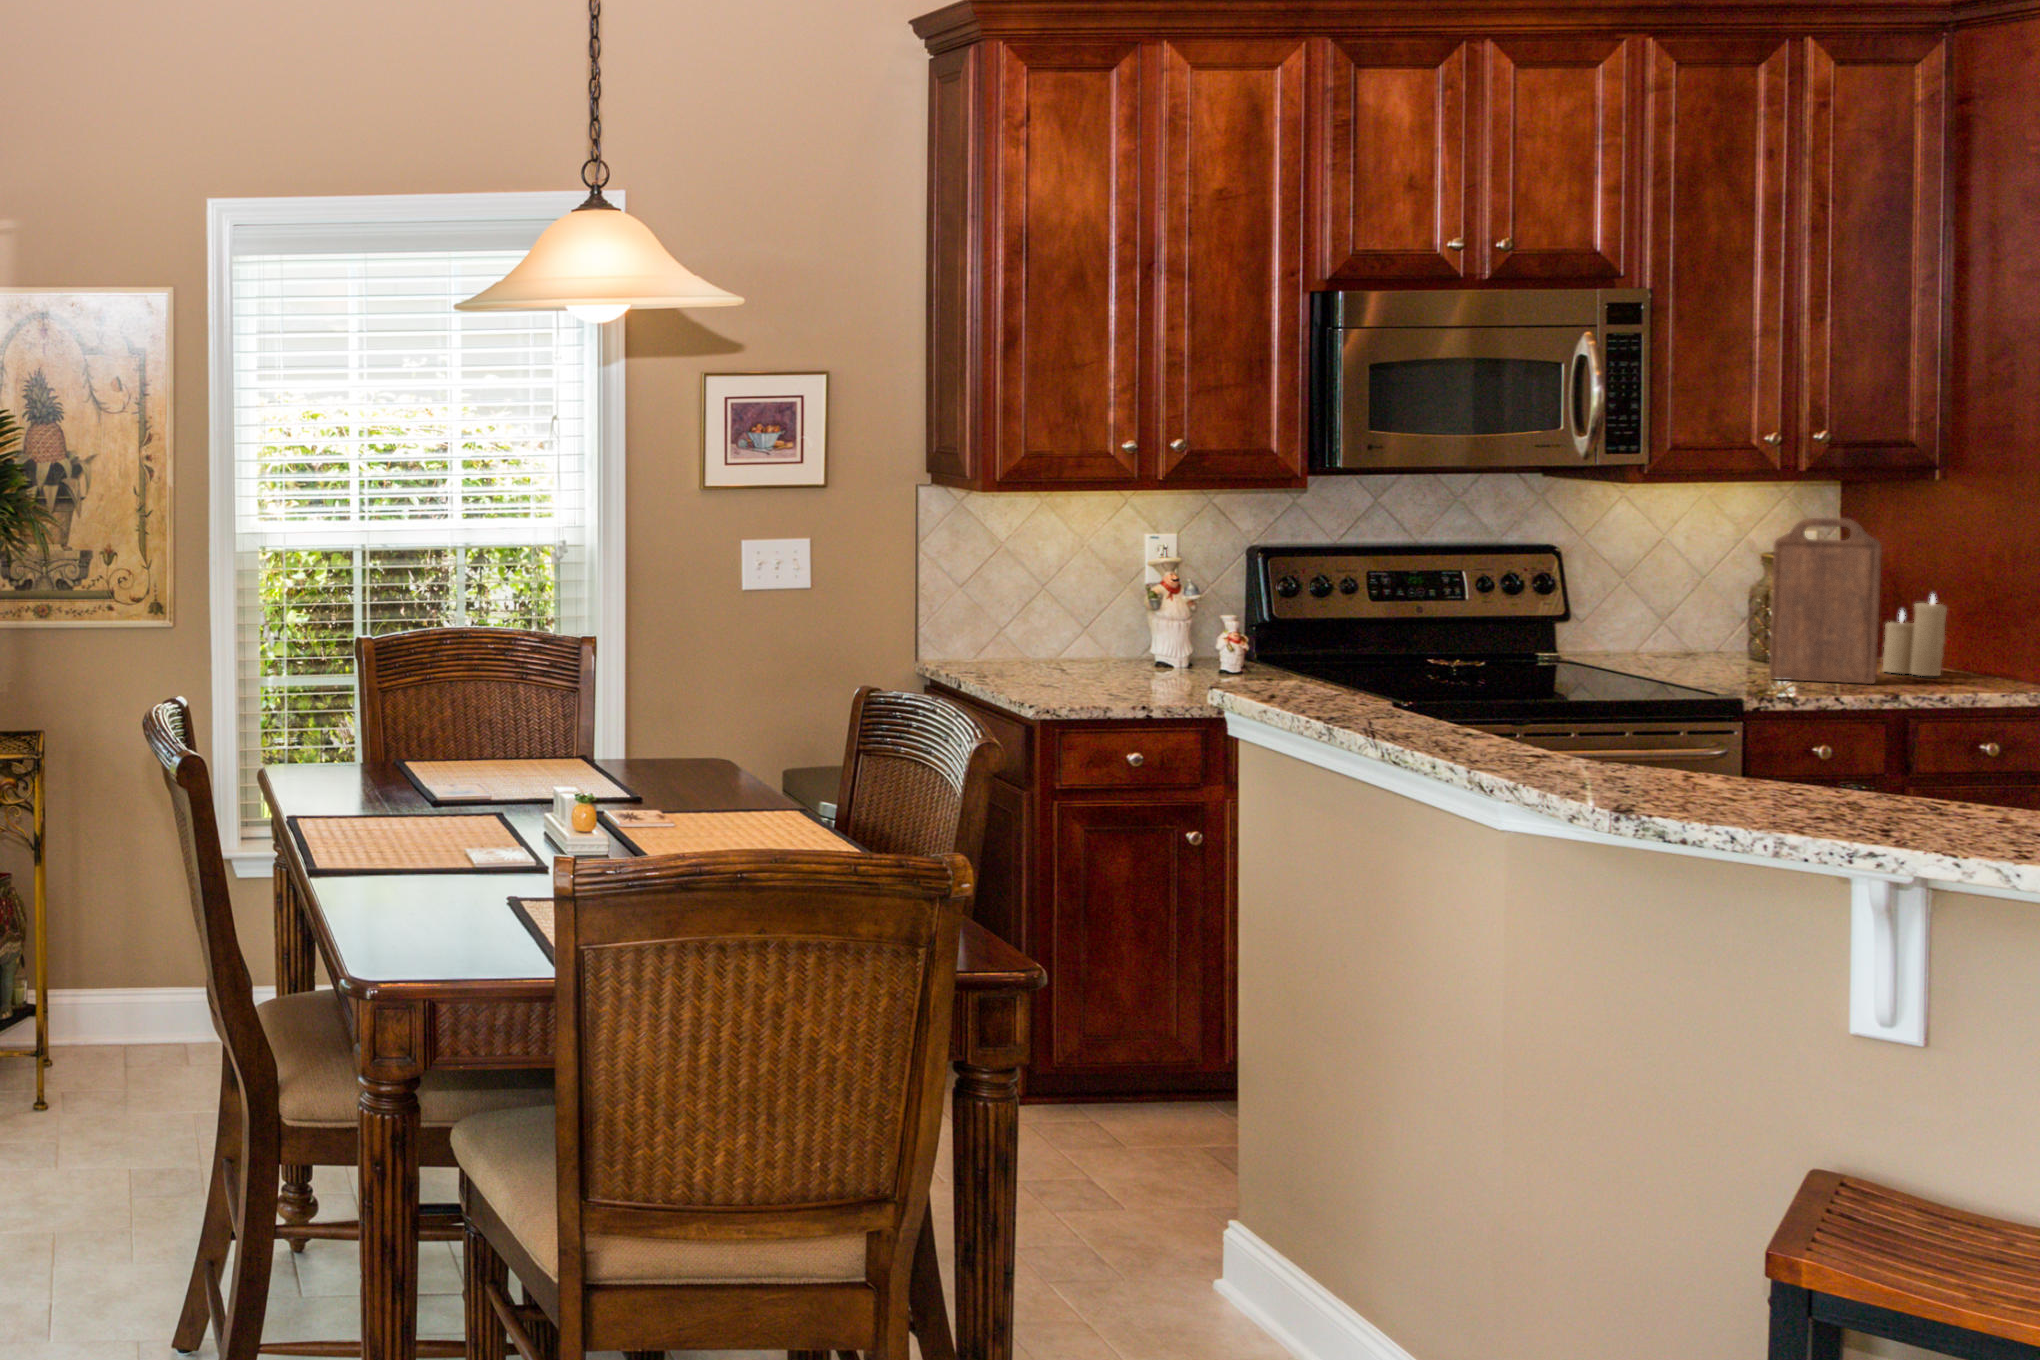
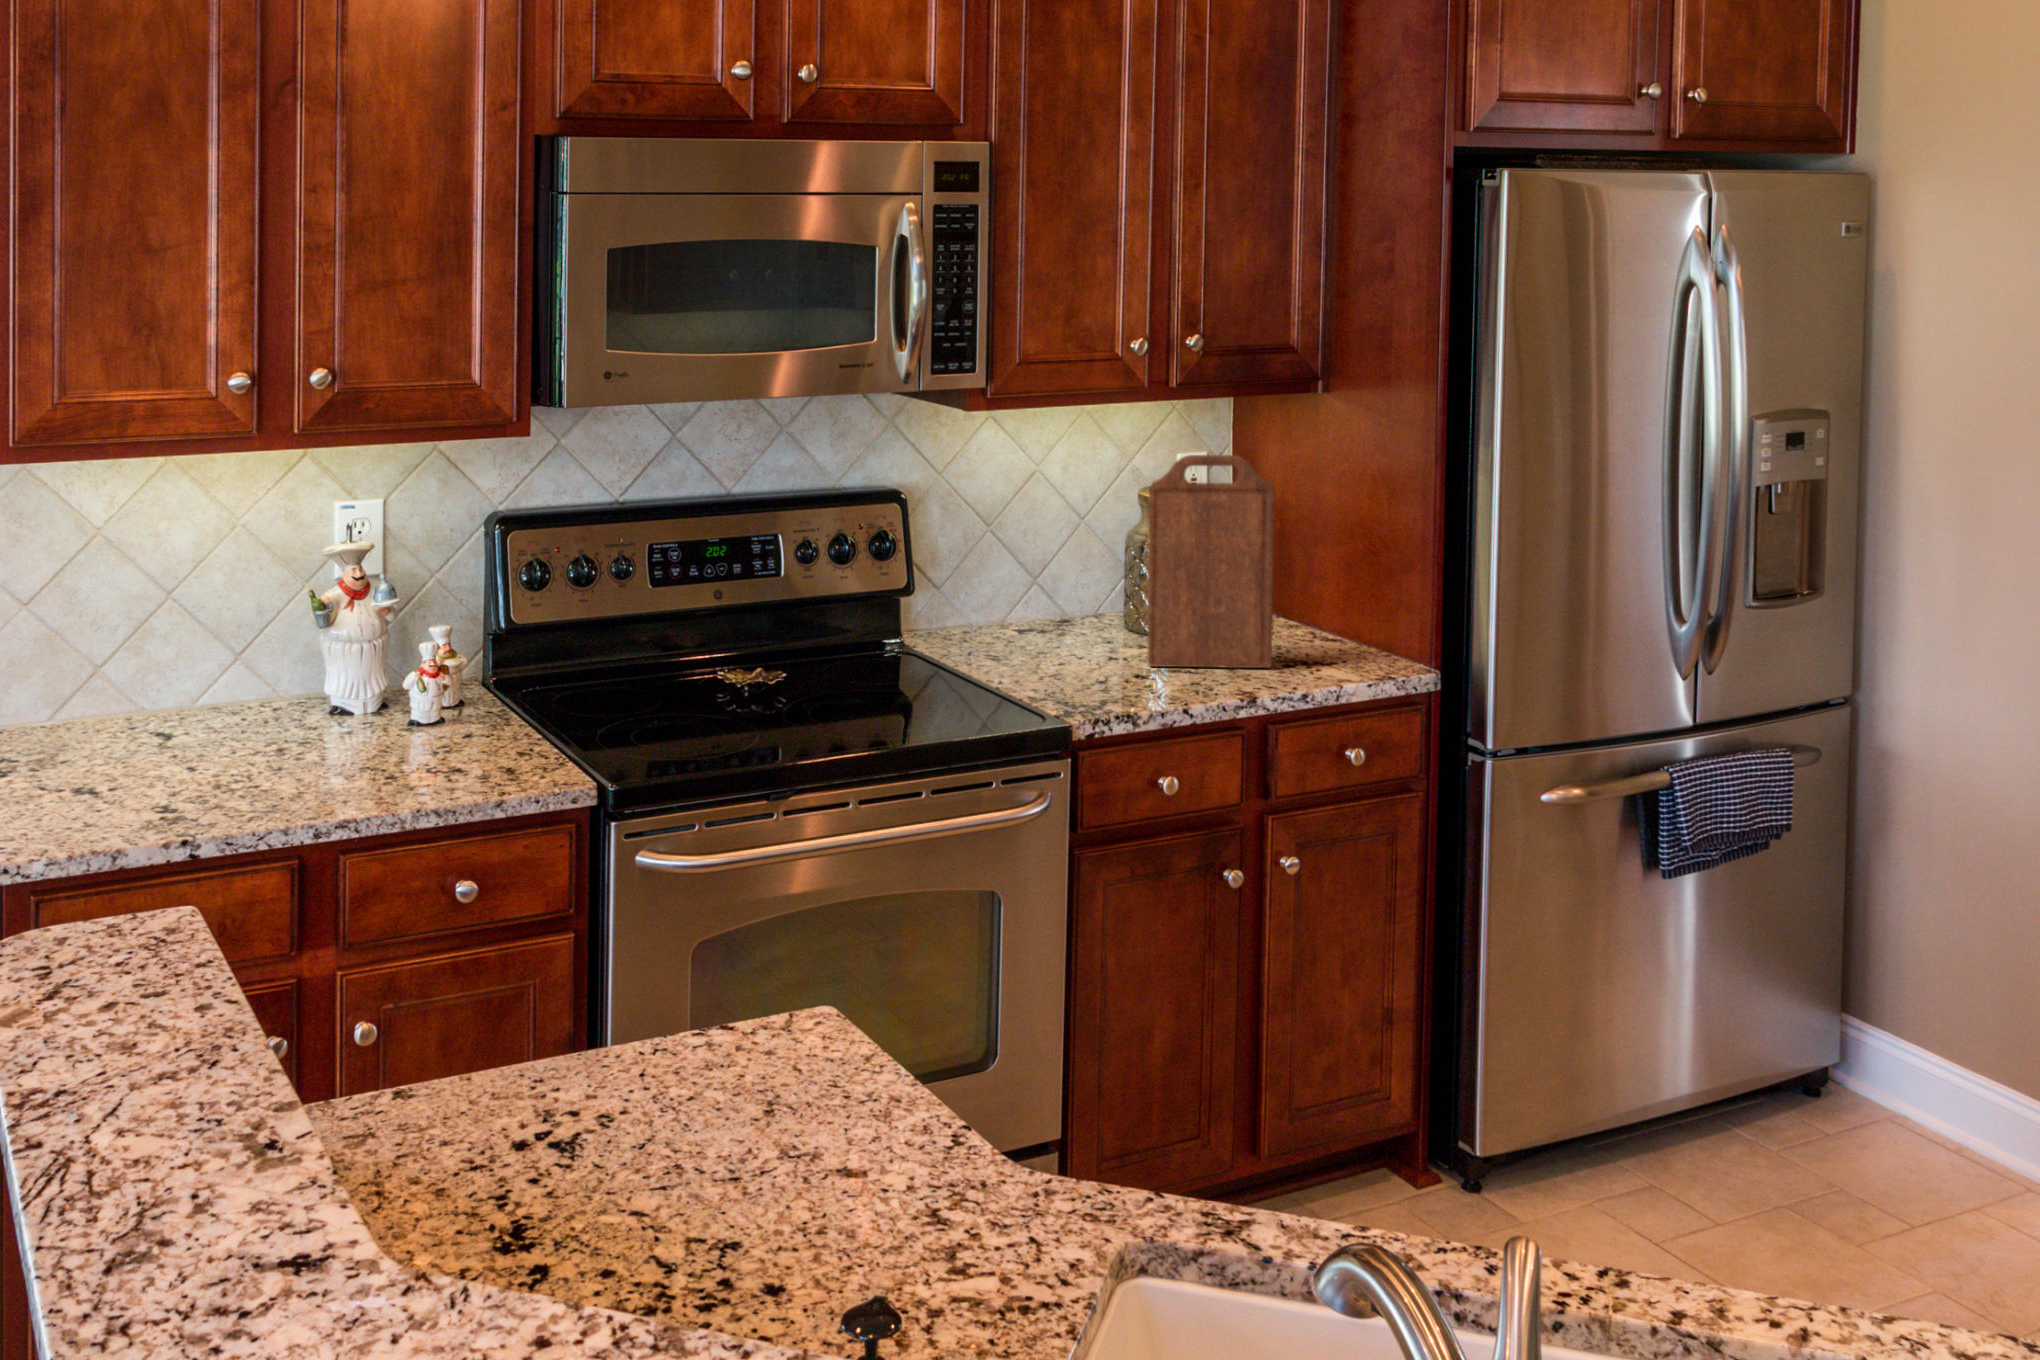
candle: present [1883,595,1947,676] -> none [1274,543,1345,648]

